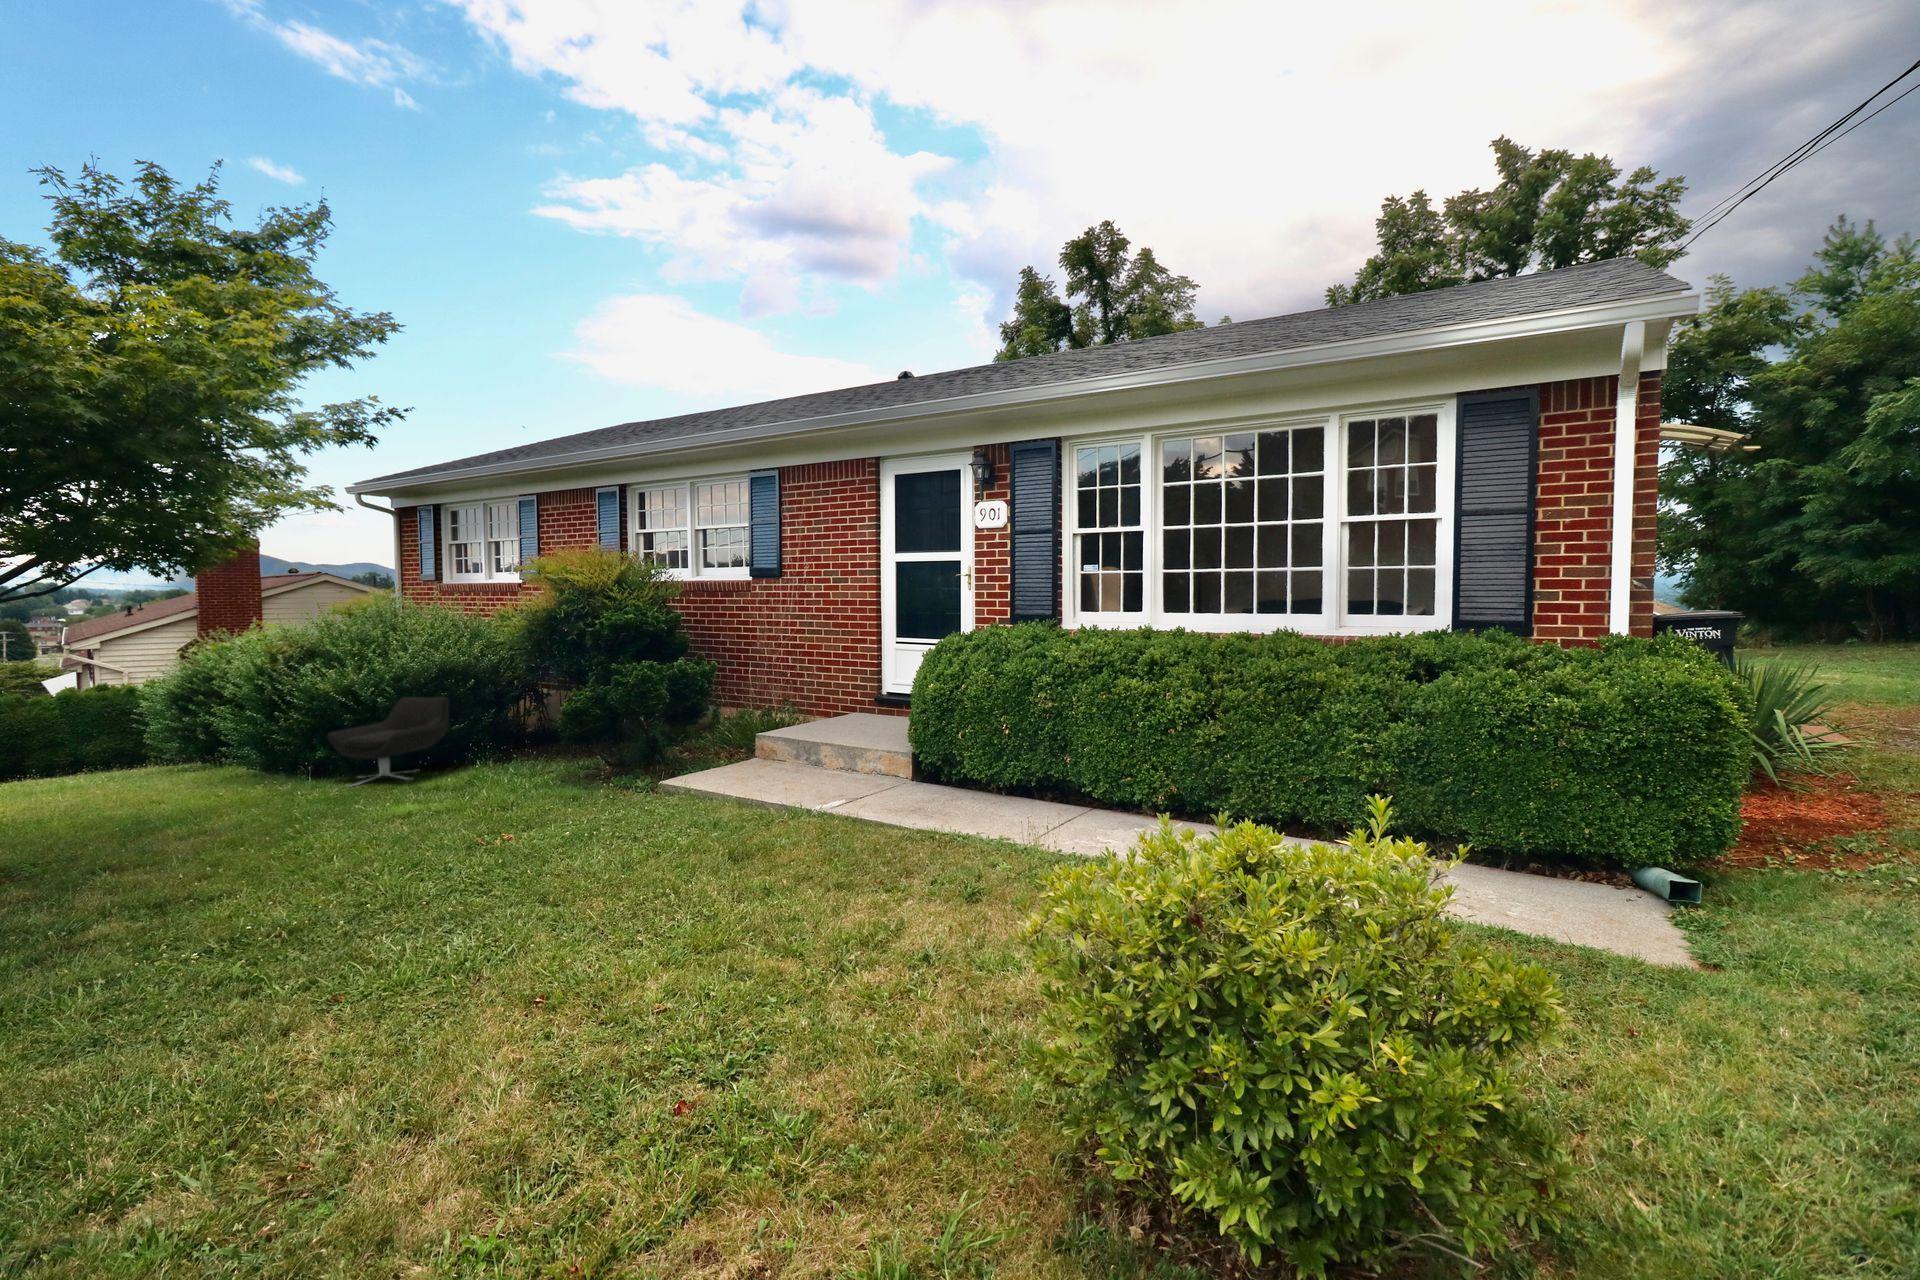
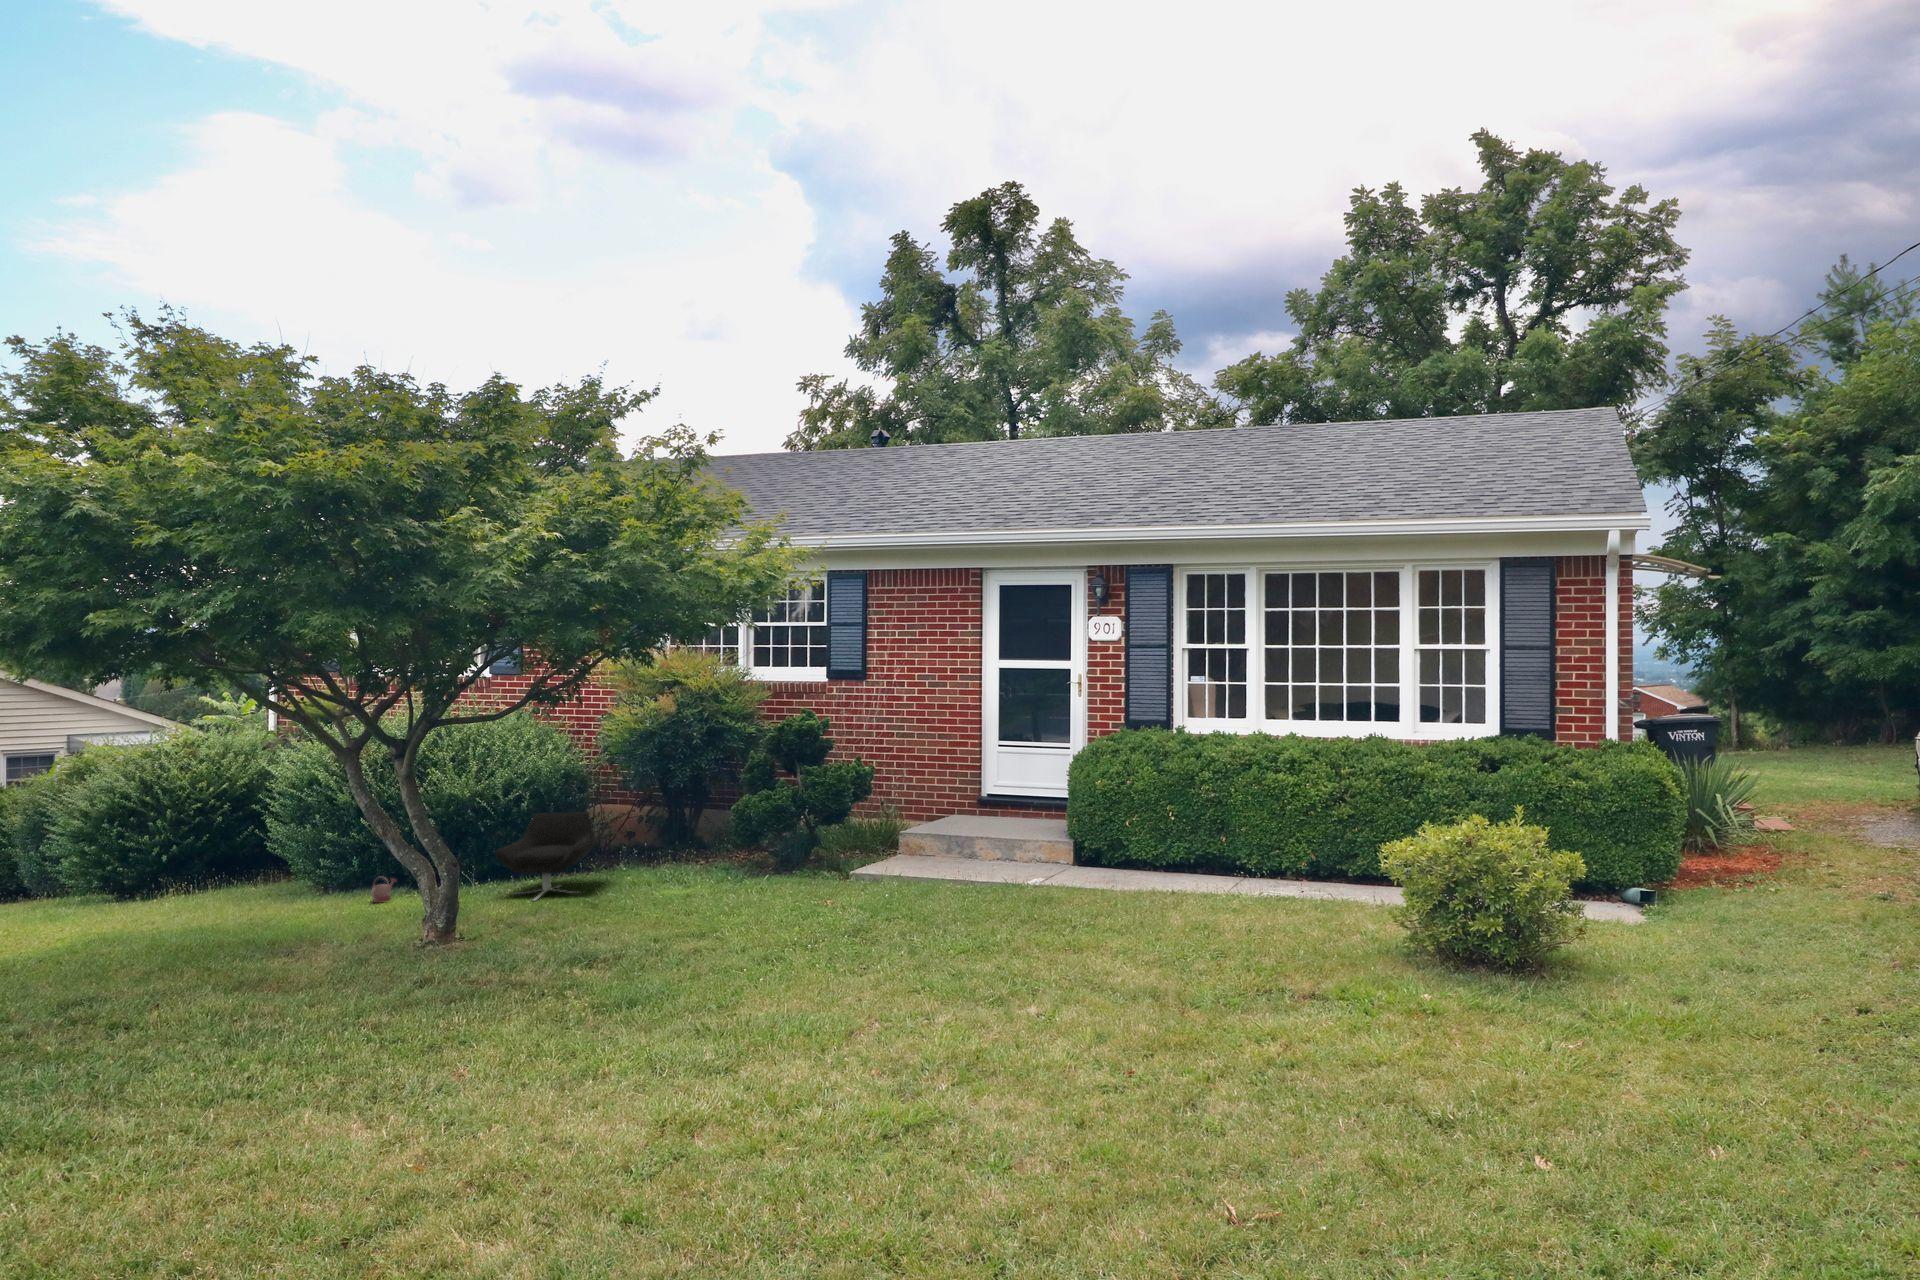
watering can: none [219,754,265,780] -> present [371,878,396,903]

